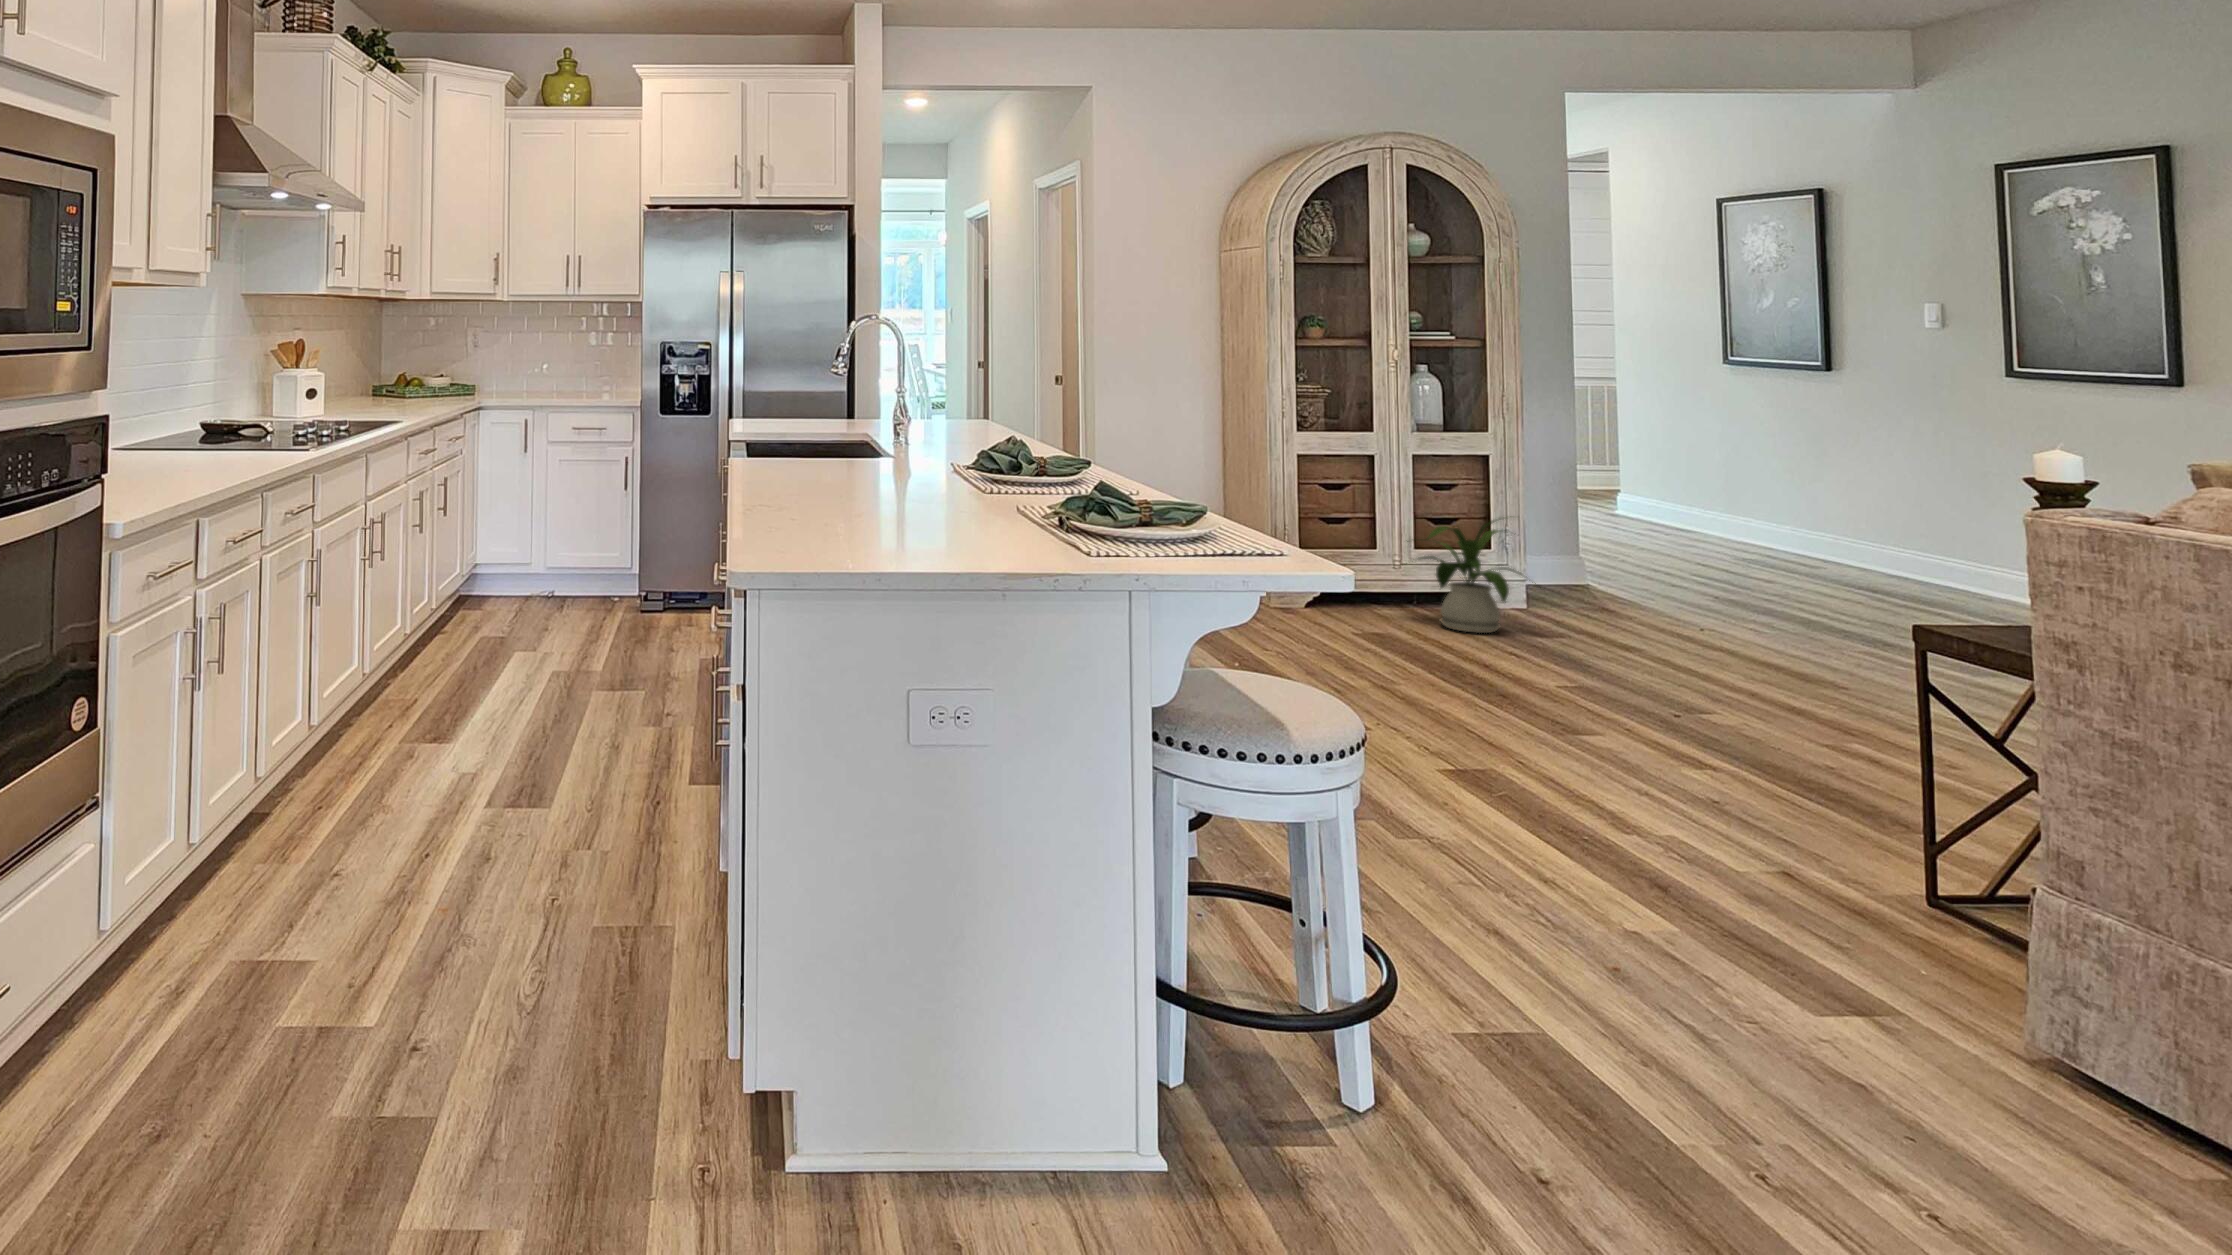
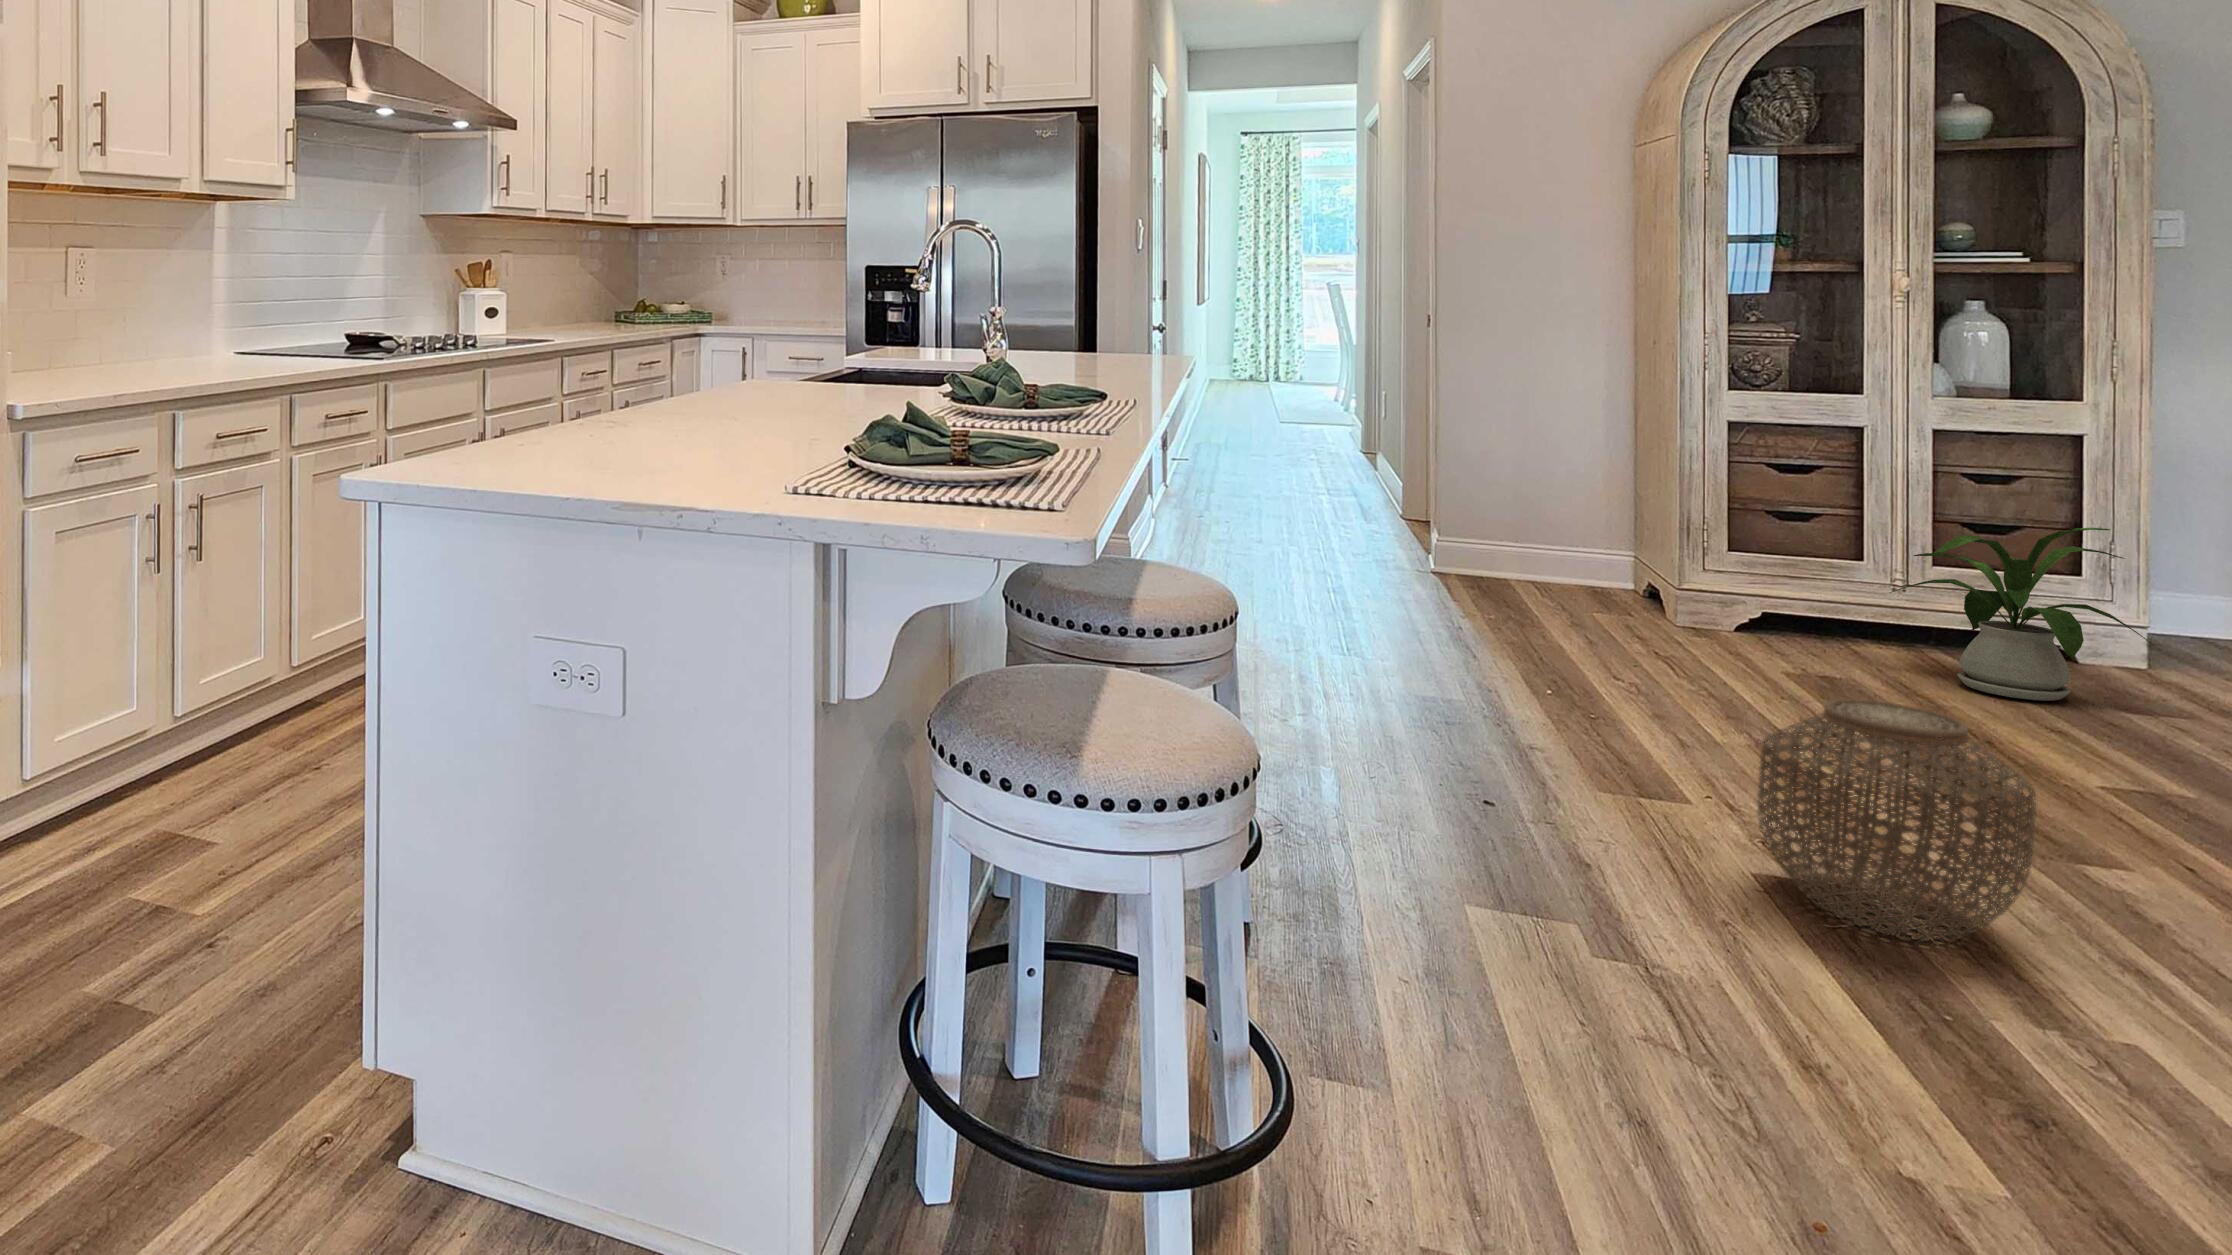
woven basket: none [1437,640,1596,795] -> present [1757,699,2036,941]

